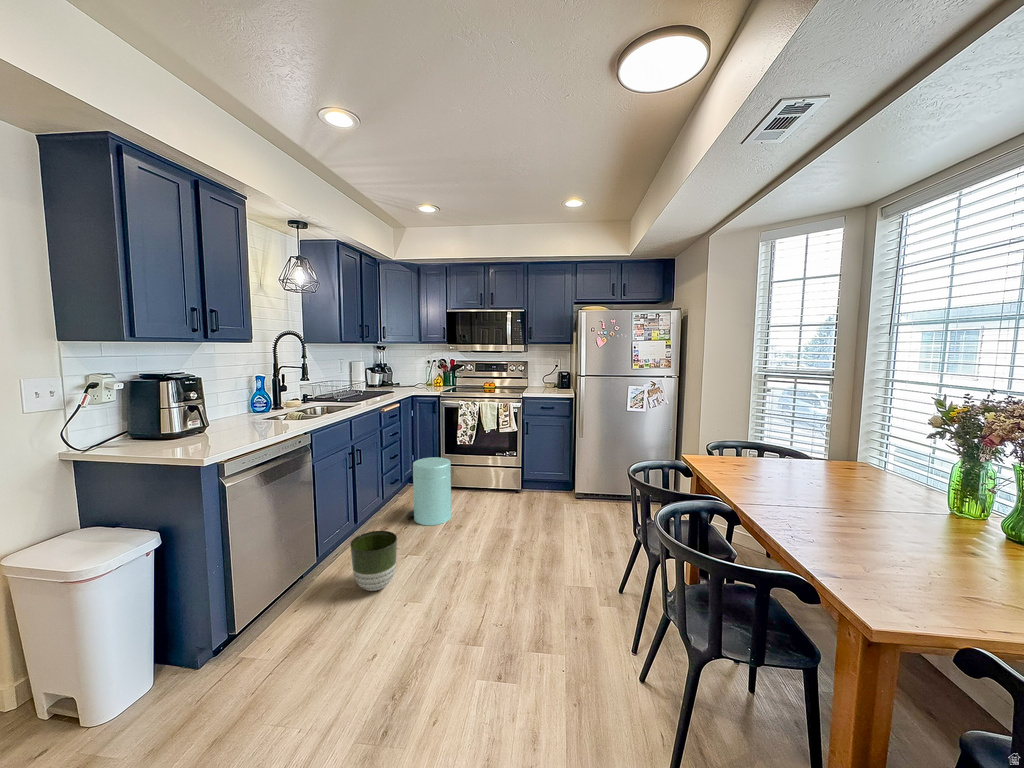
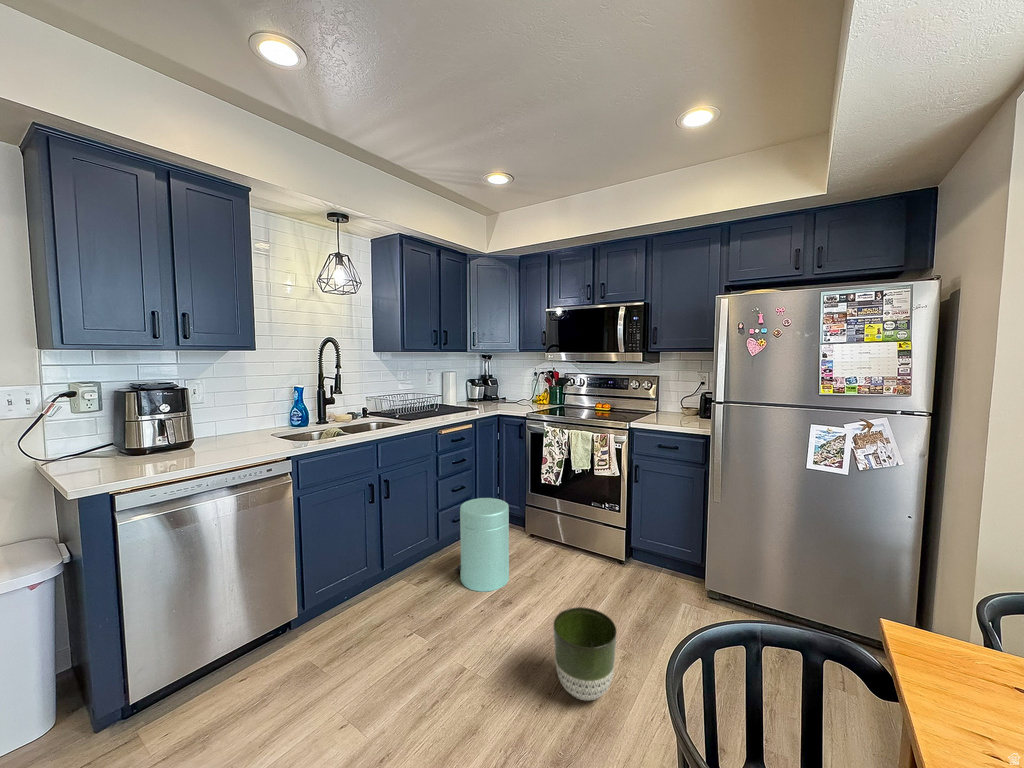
planter: present [350,531,397,591] -> present [553,607,617,701]

